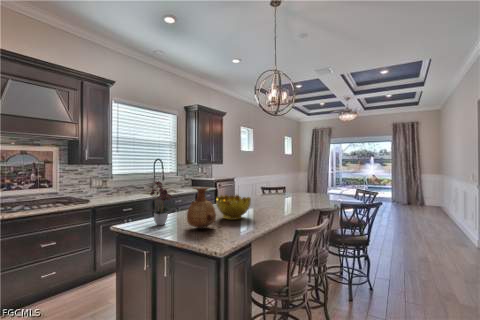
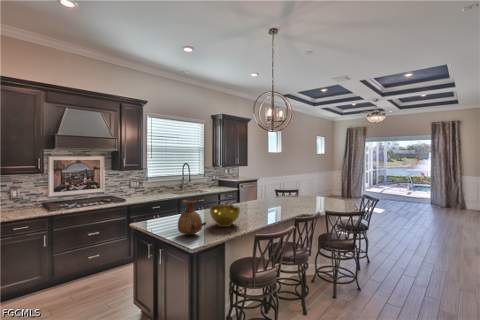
flower arrangement: present [150,181,172,225] -> none [153,191,172,229]

